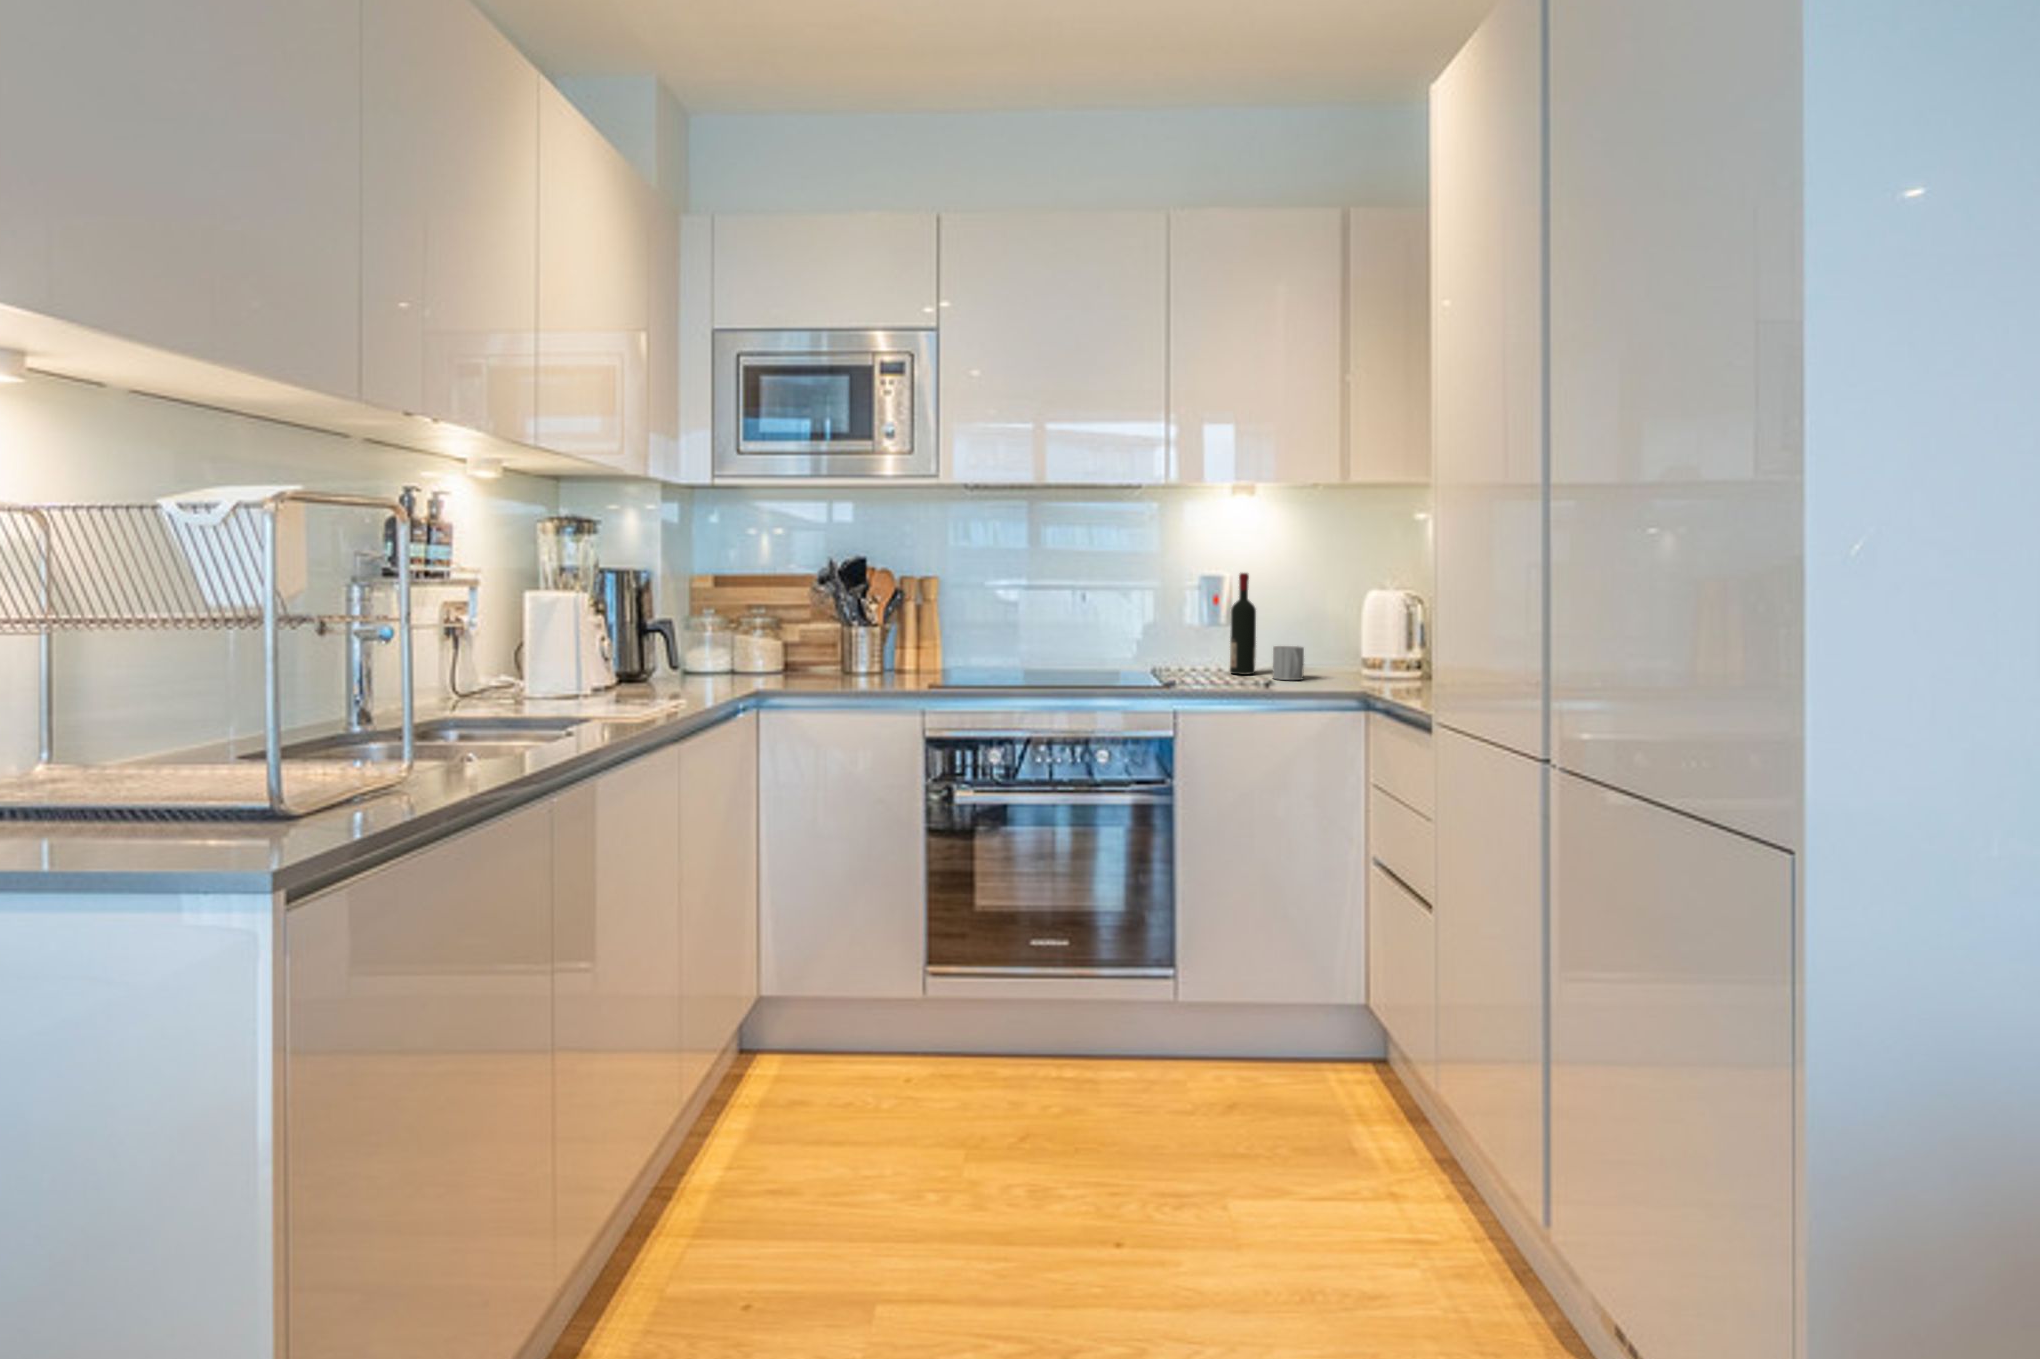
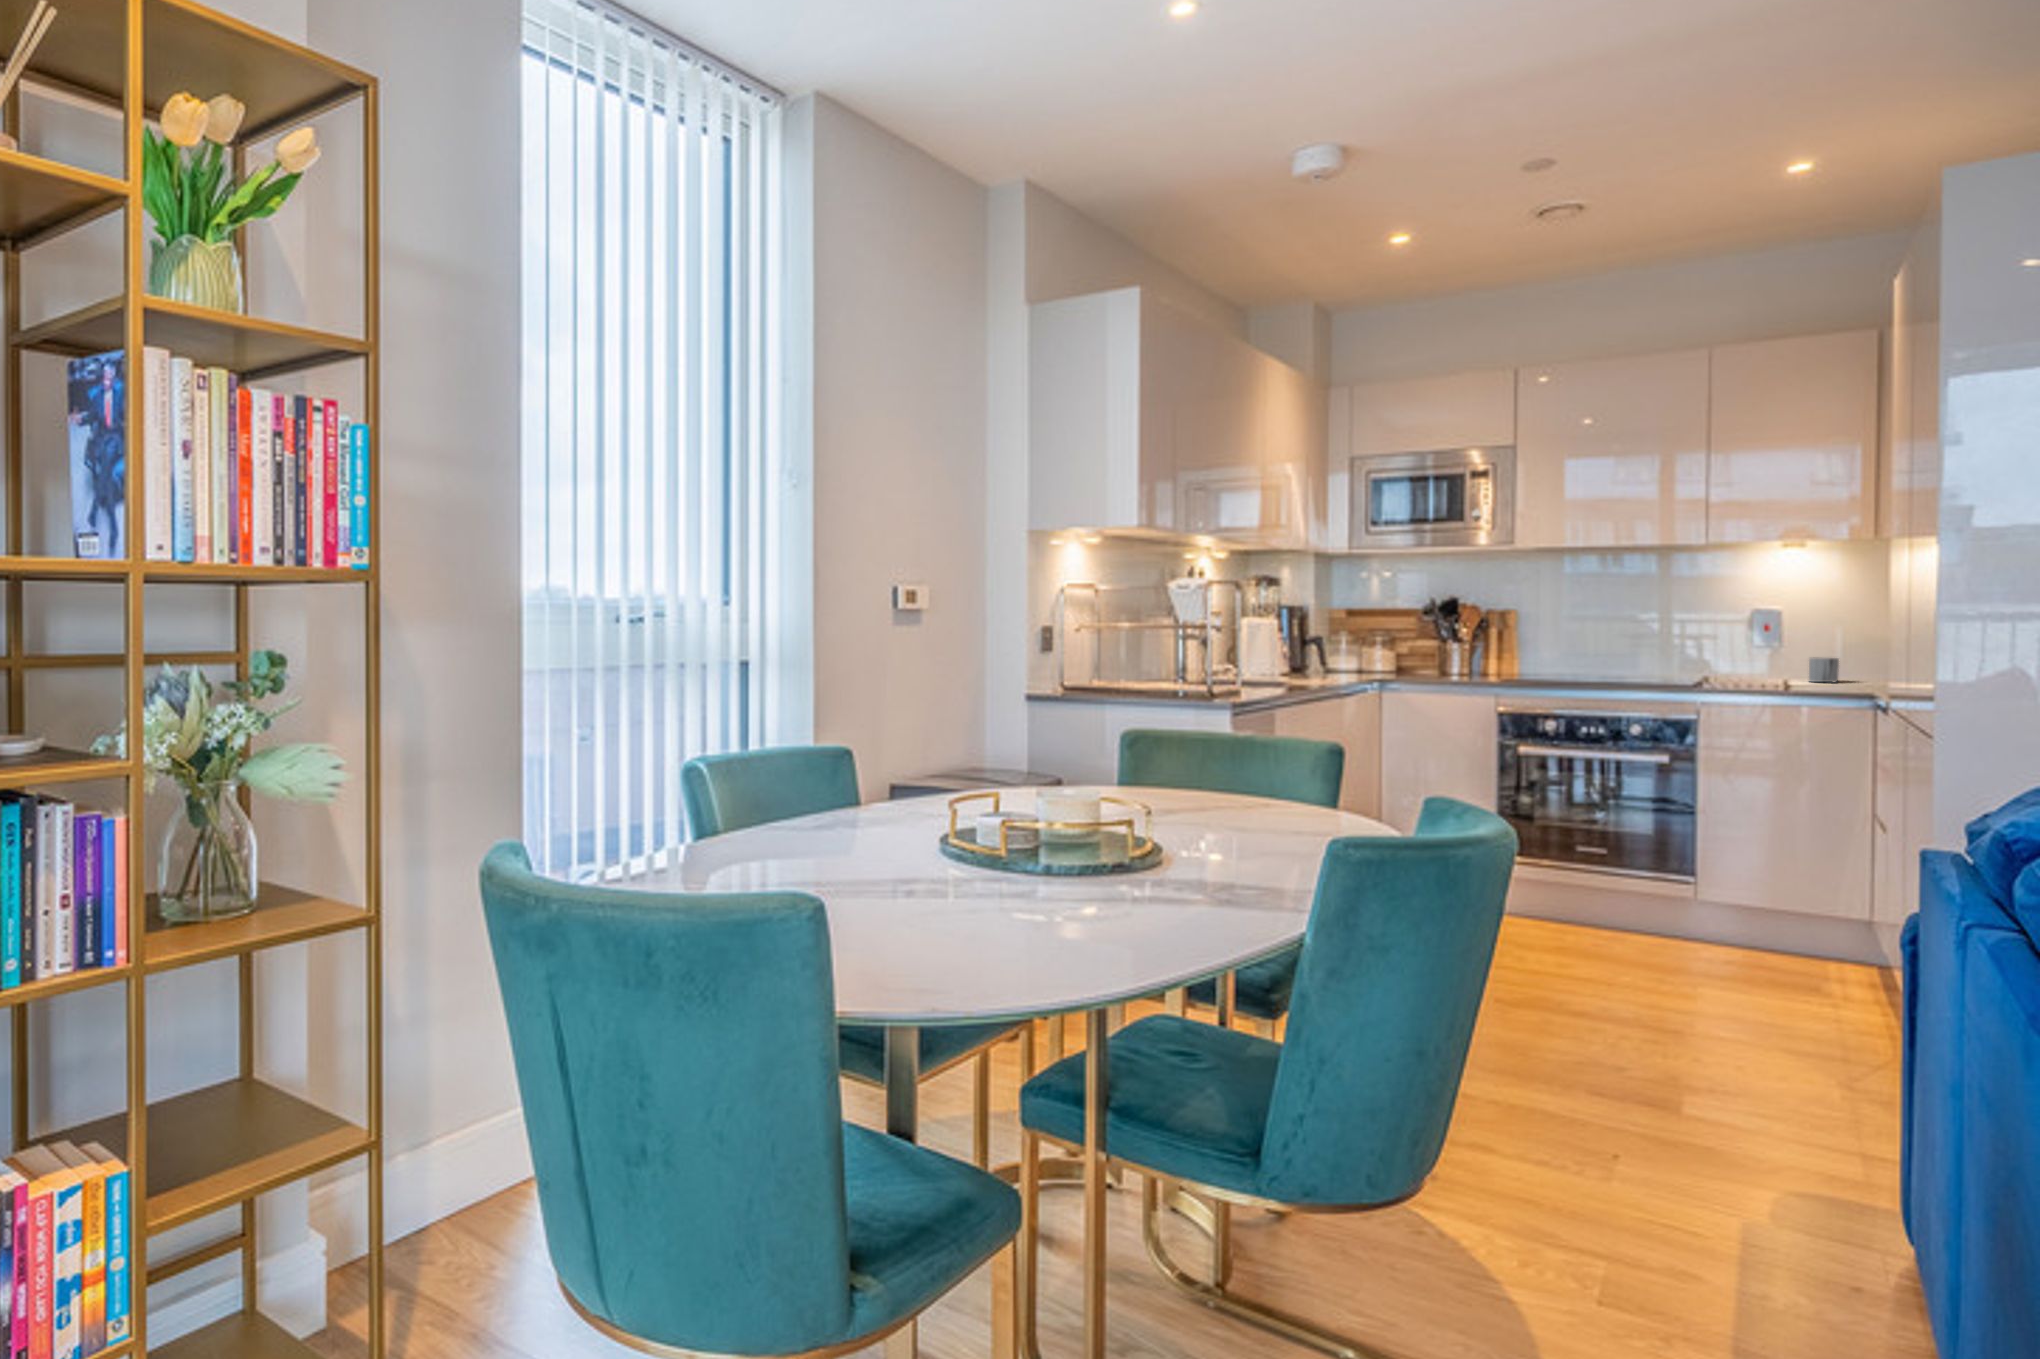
wine bottle: present [1230,573,1256,675] -> none [1771,603,1797,679]

